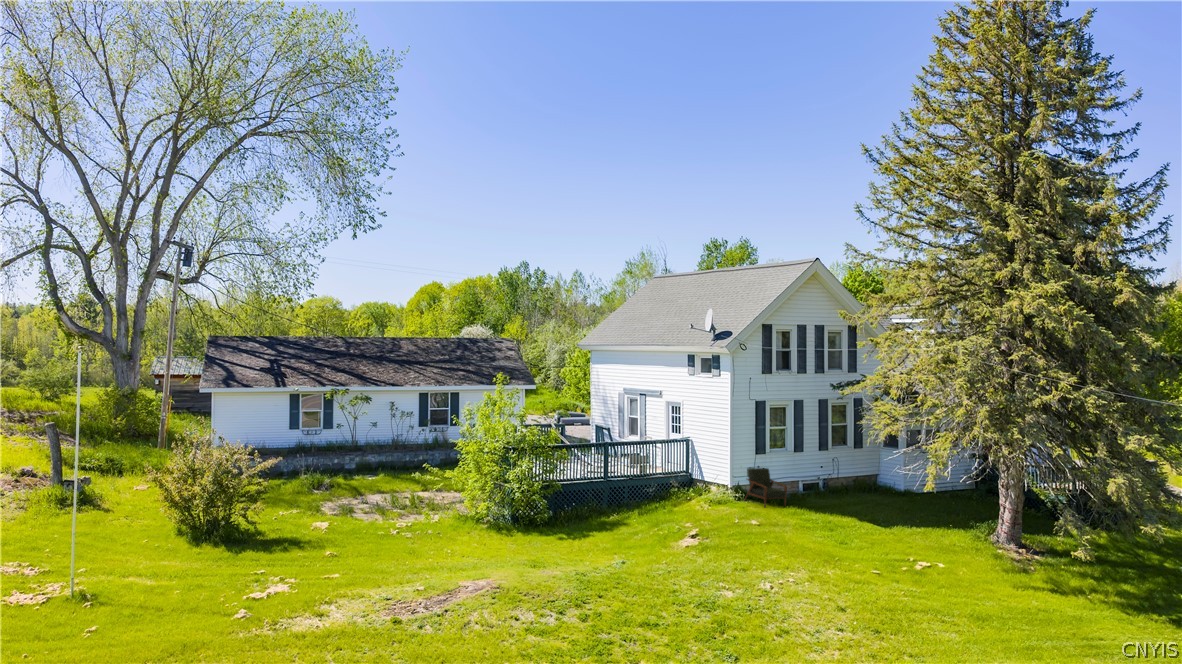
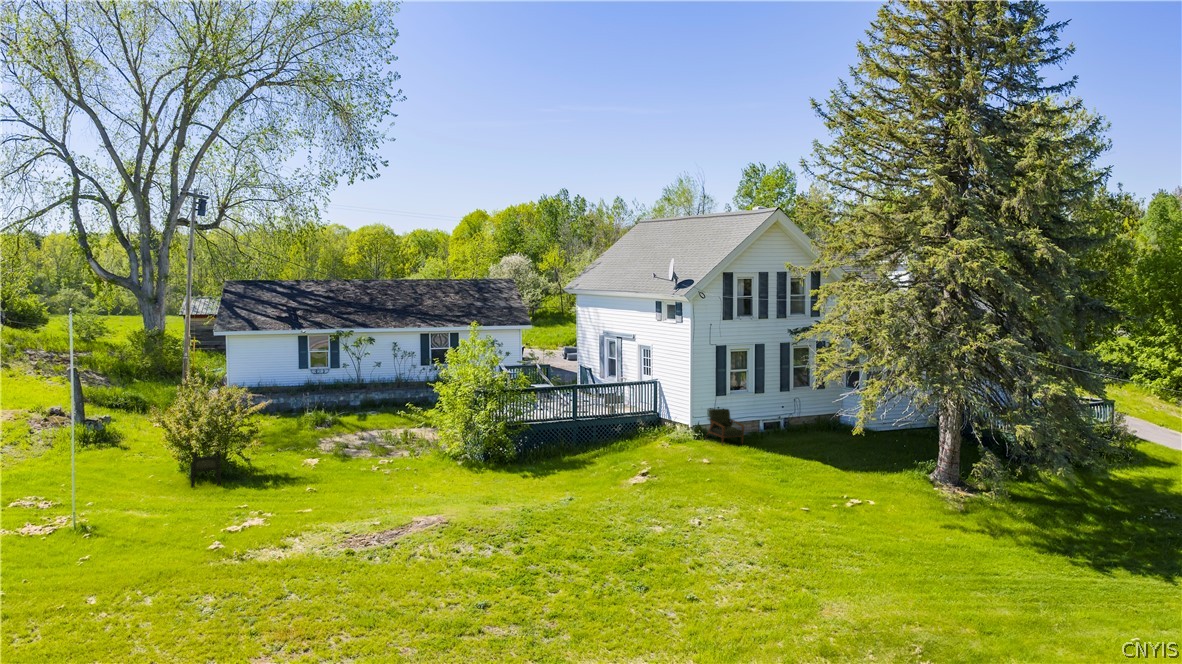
bench: none [191,507,226,554] -> present [190,451,221,488]

